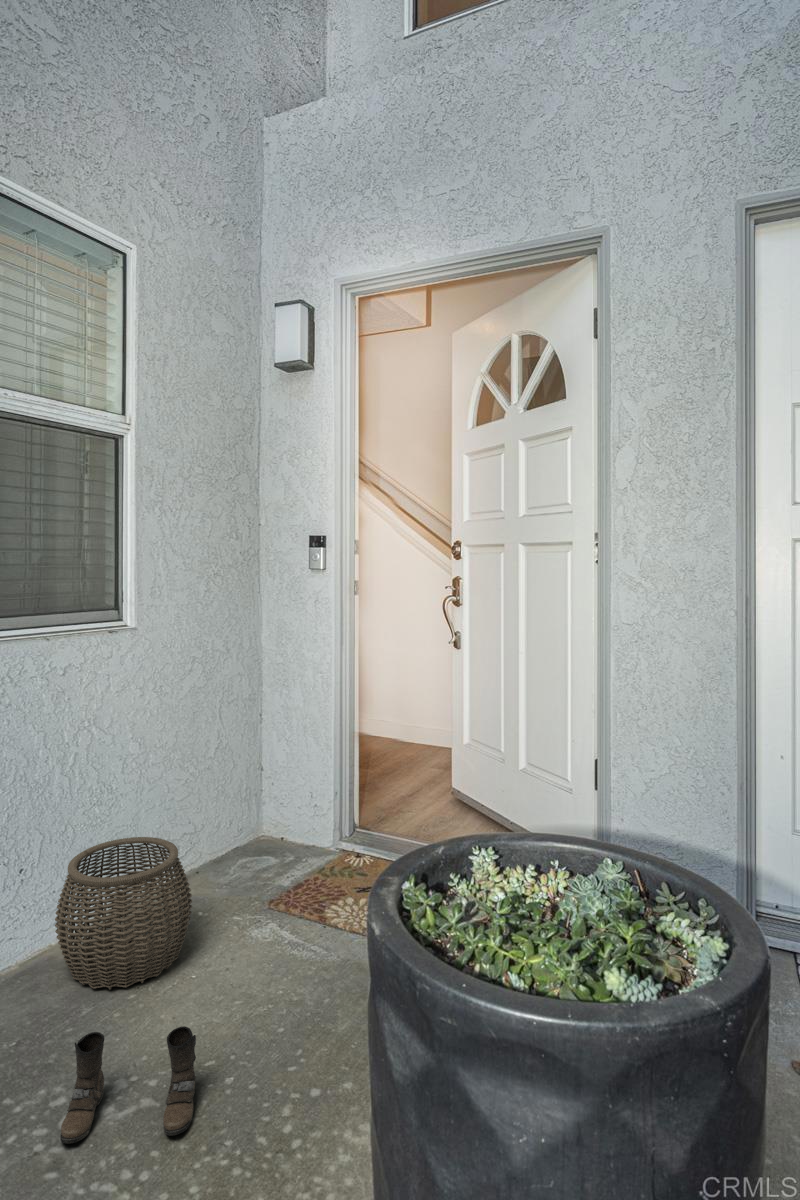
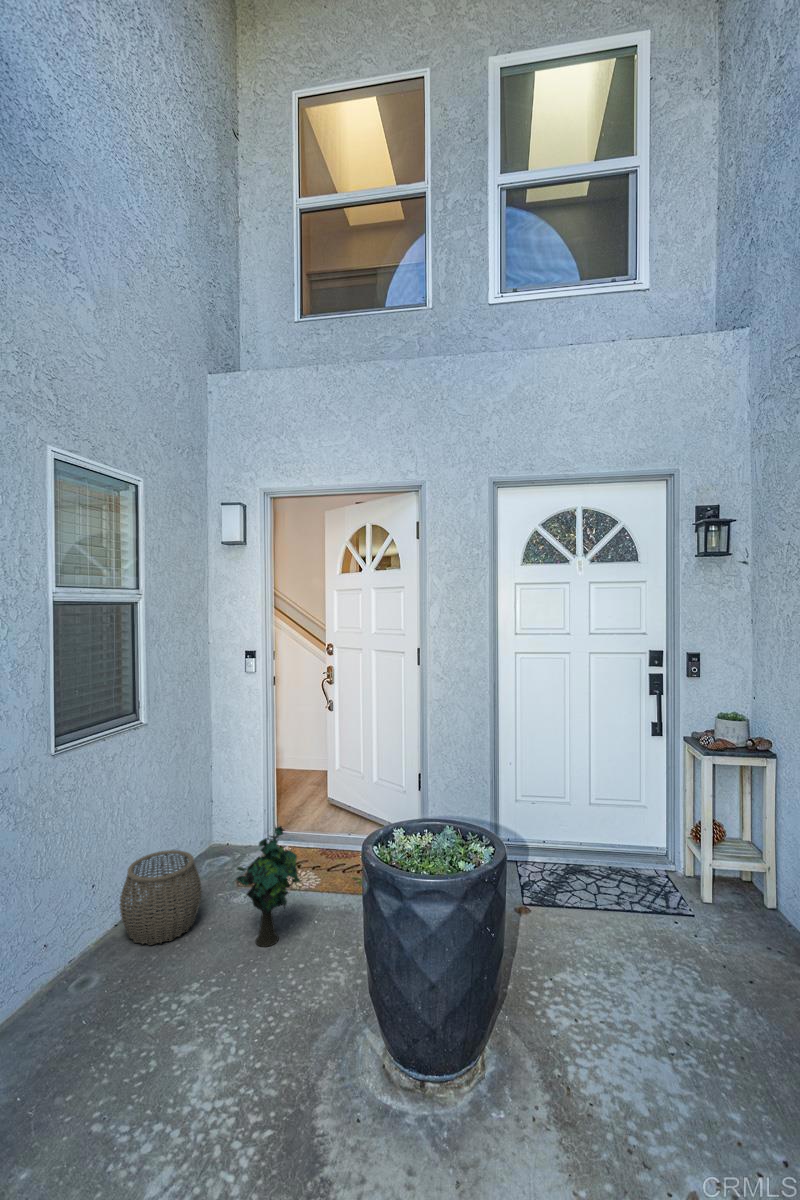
decorative plant: none [209,817,336,1033] -> present [236,826,300,947]
boots: present [60,1026,196,1144] -> none [176,946,245,1014]

